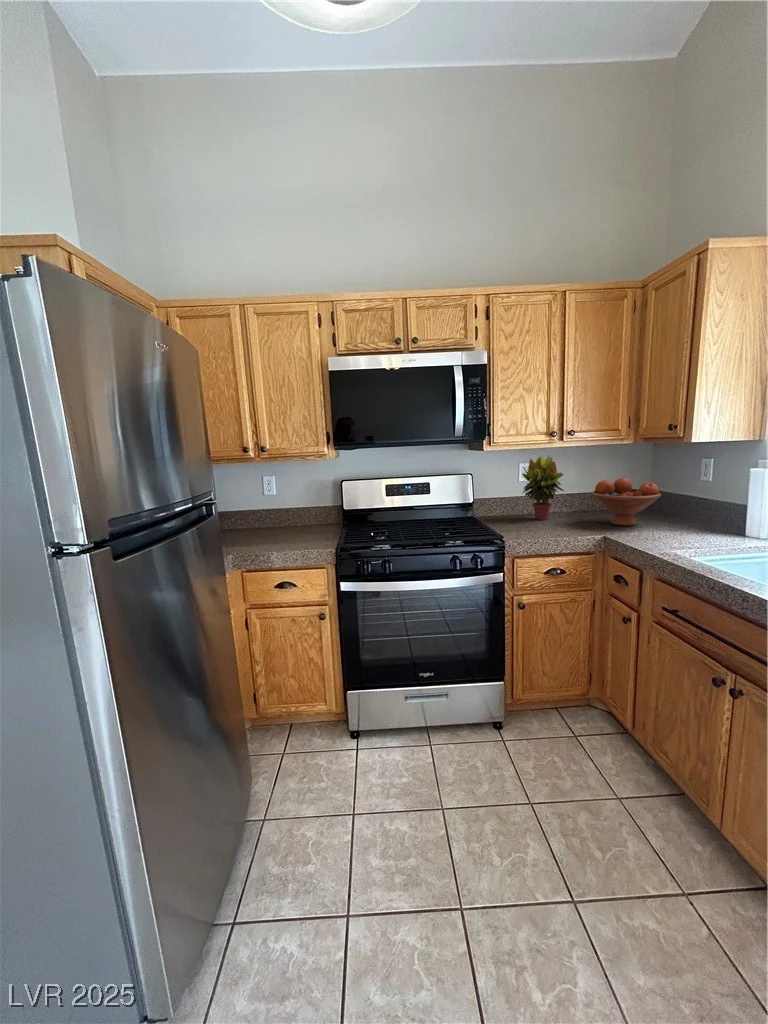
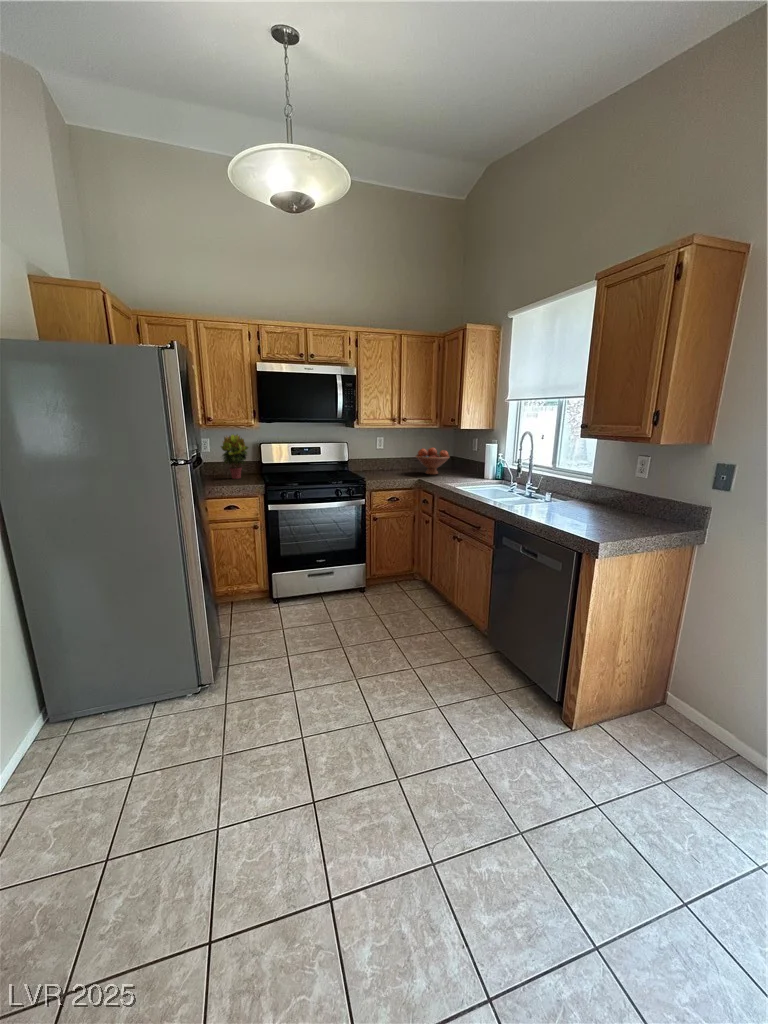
potted plant: present [522,456,564,520] -> present [221,434,248,479]

